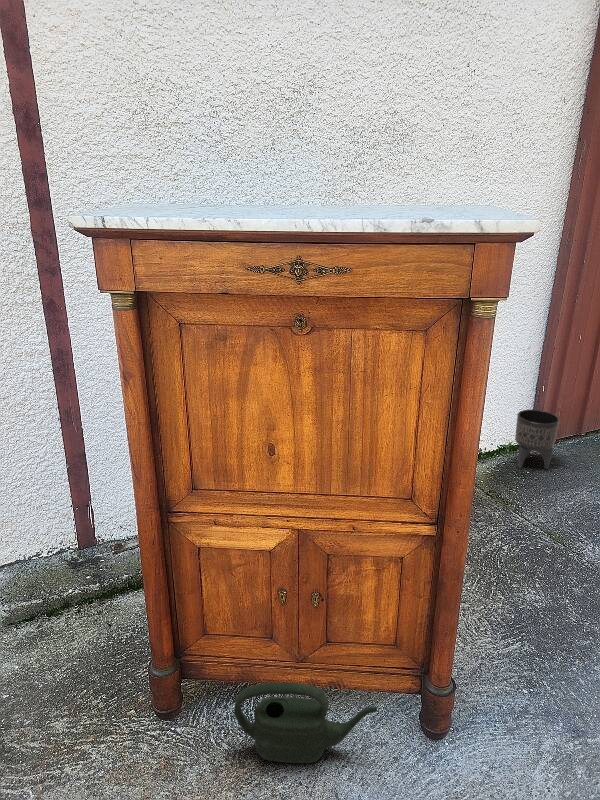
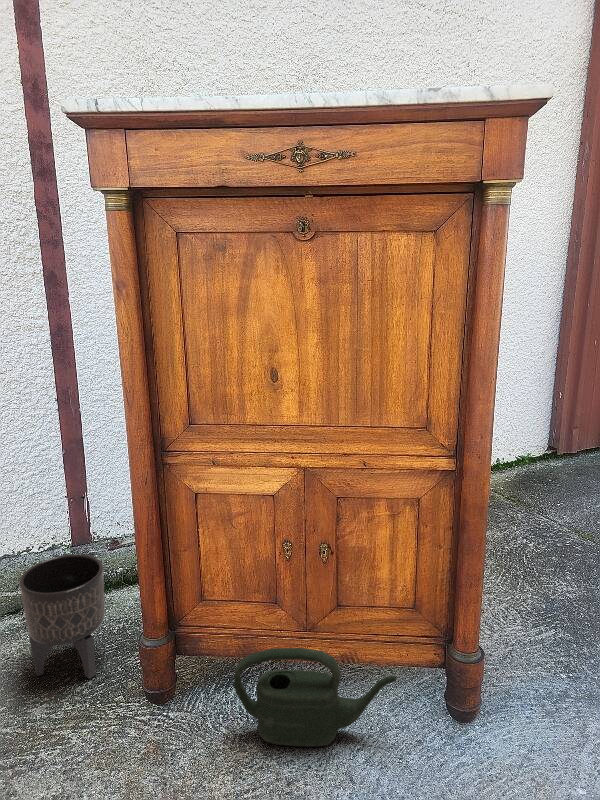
planter: present [515,410,560,469] -> present [19,554,105,679]

